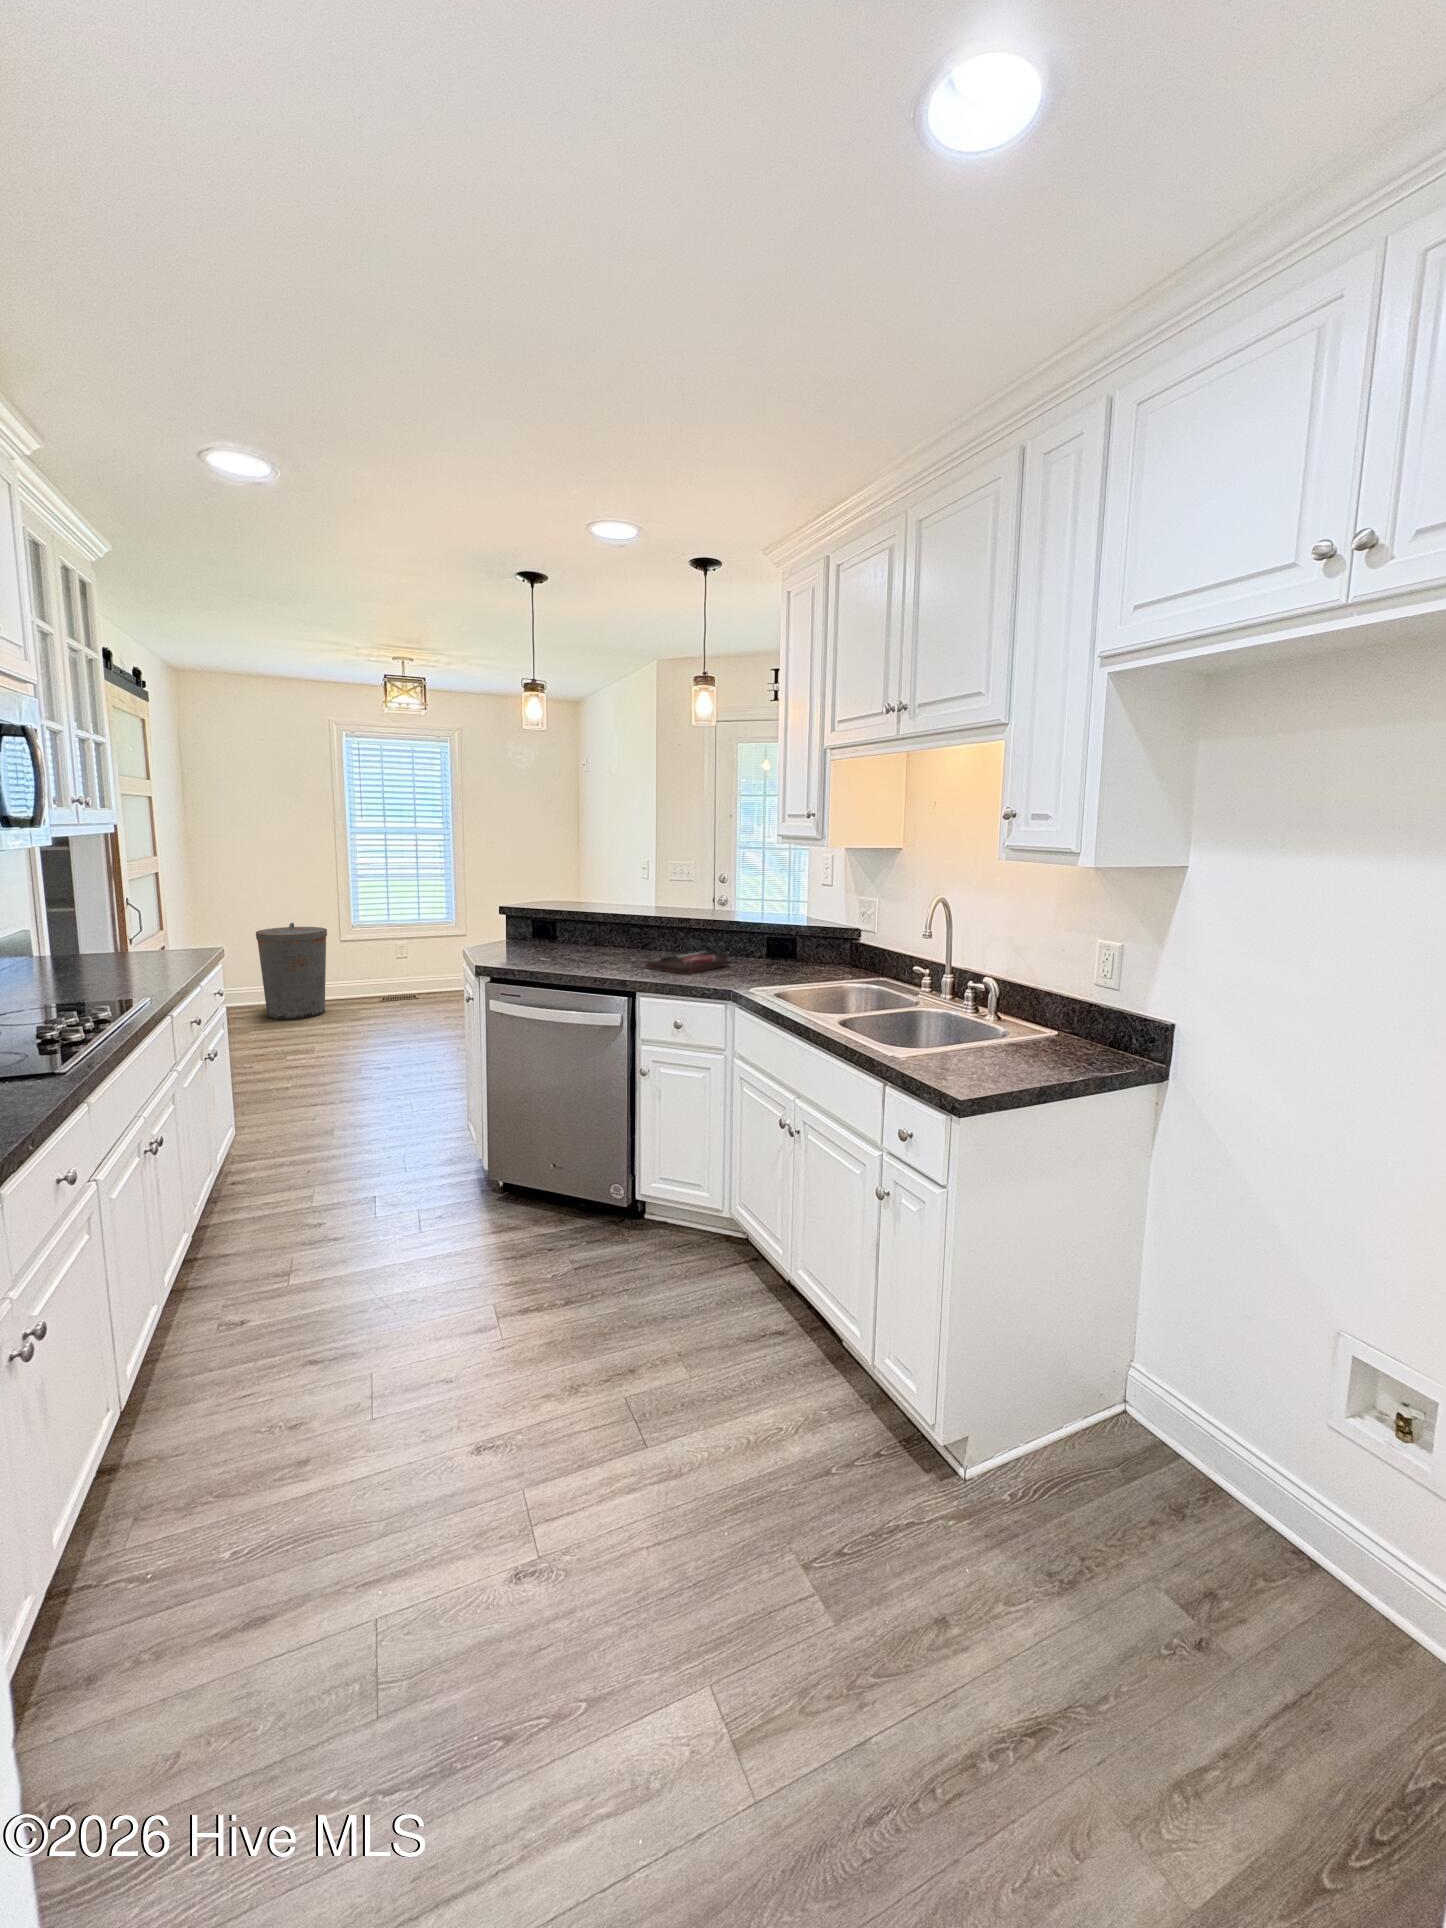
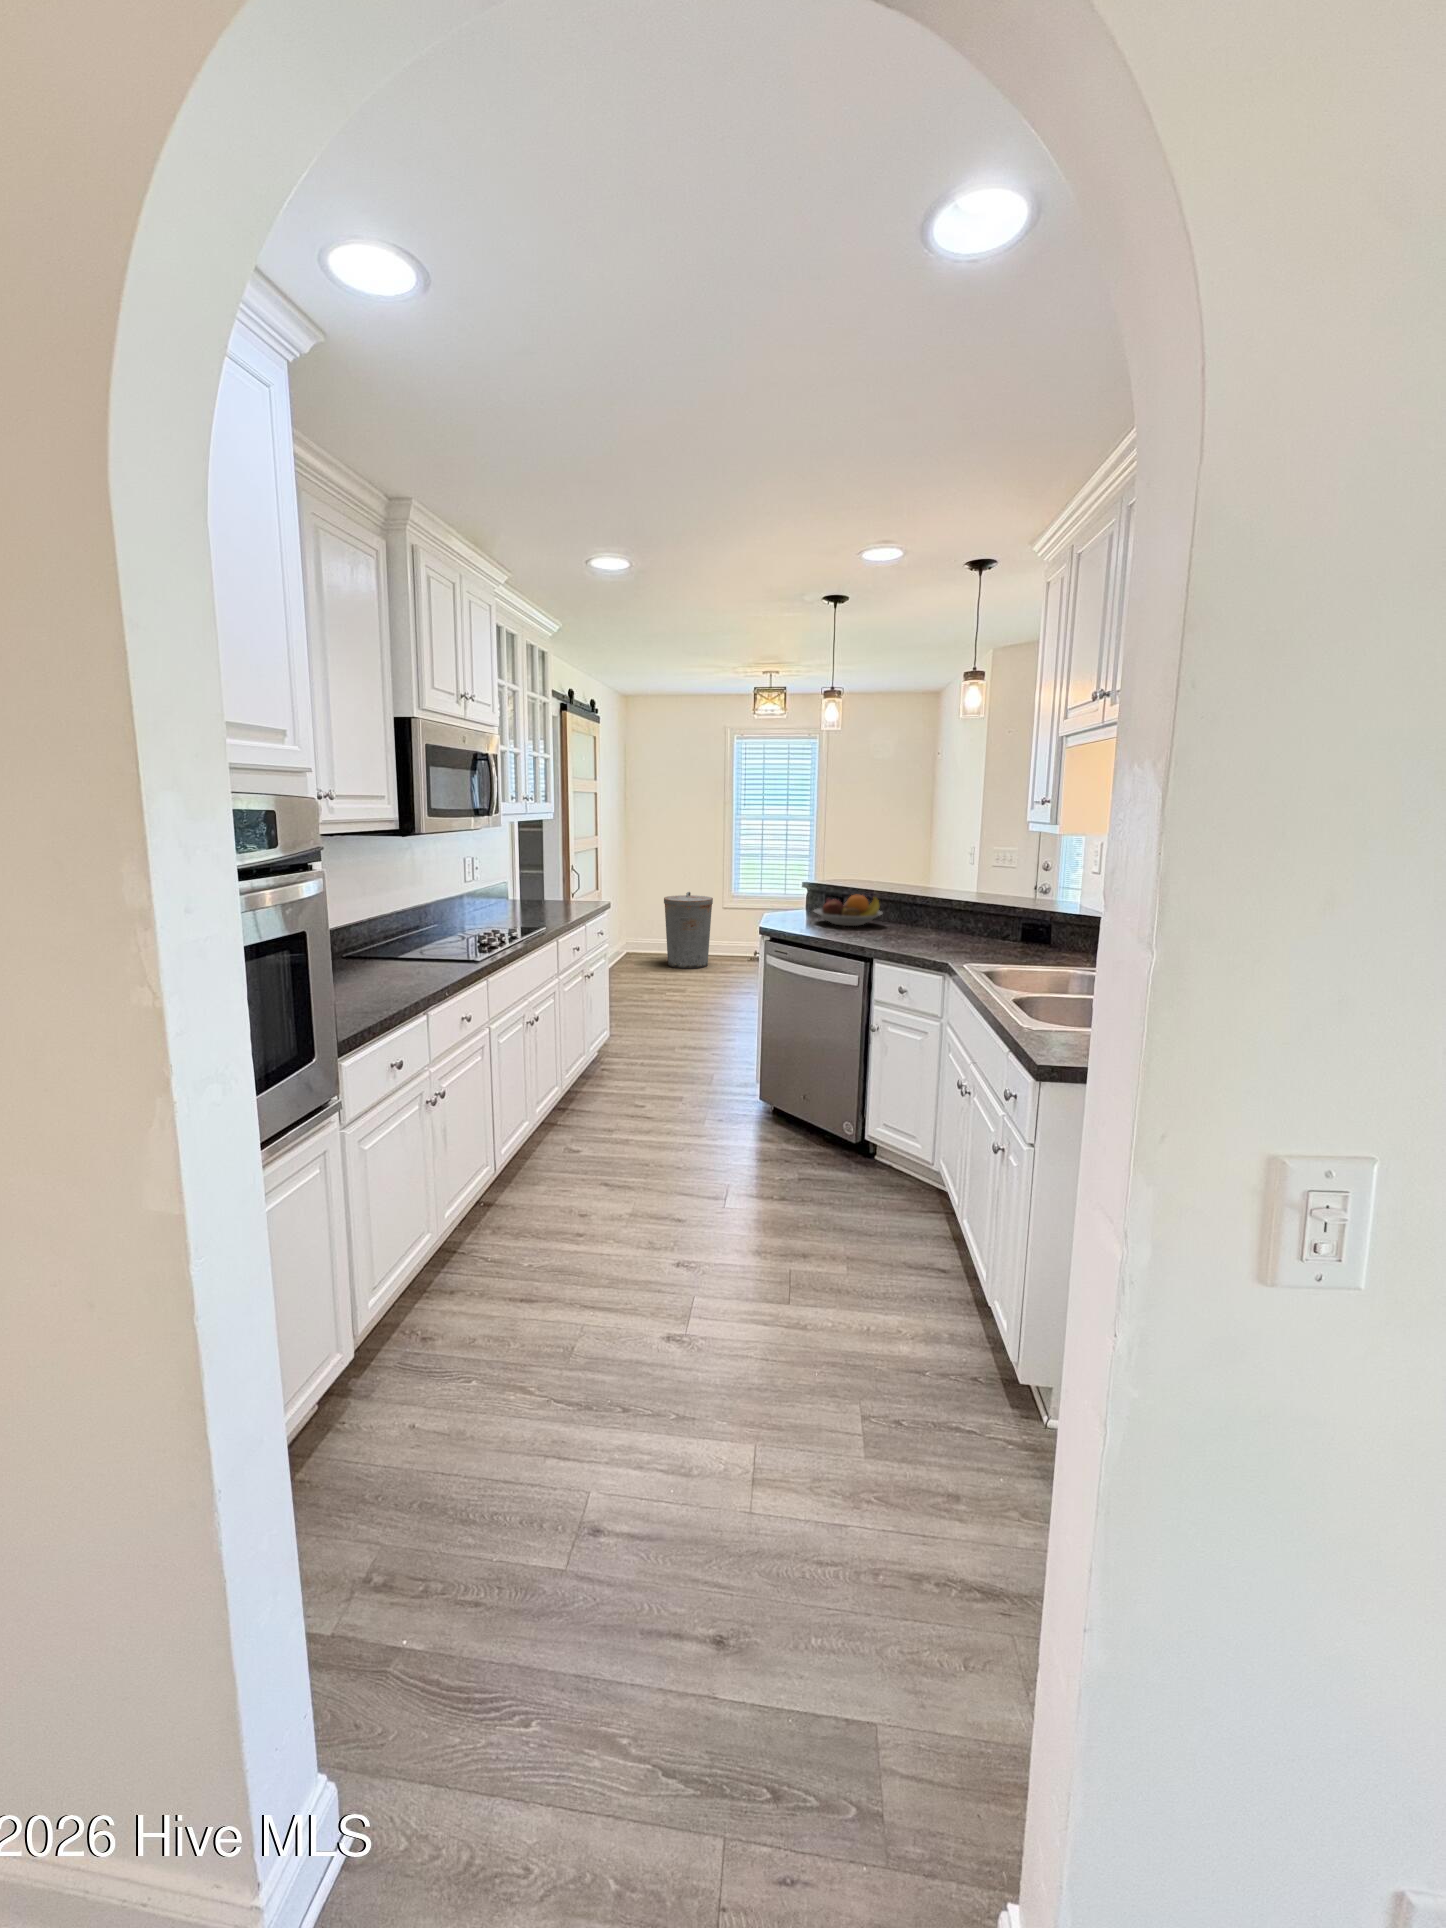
fruit bowl: none [526,919,606,956] -> present [814,895,882,926]
cutting board: present [646,952,728,974] -> none [901,930,990,948]

